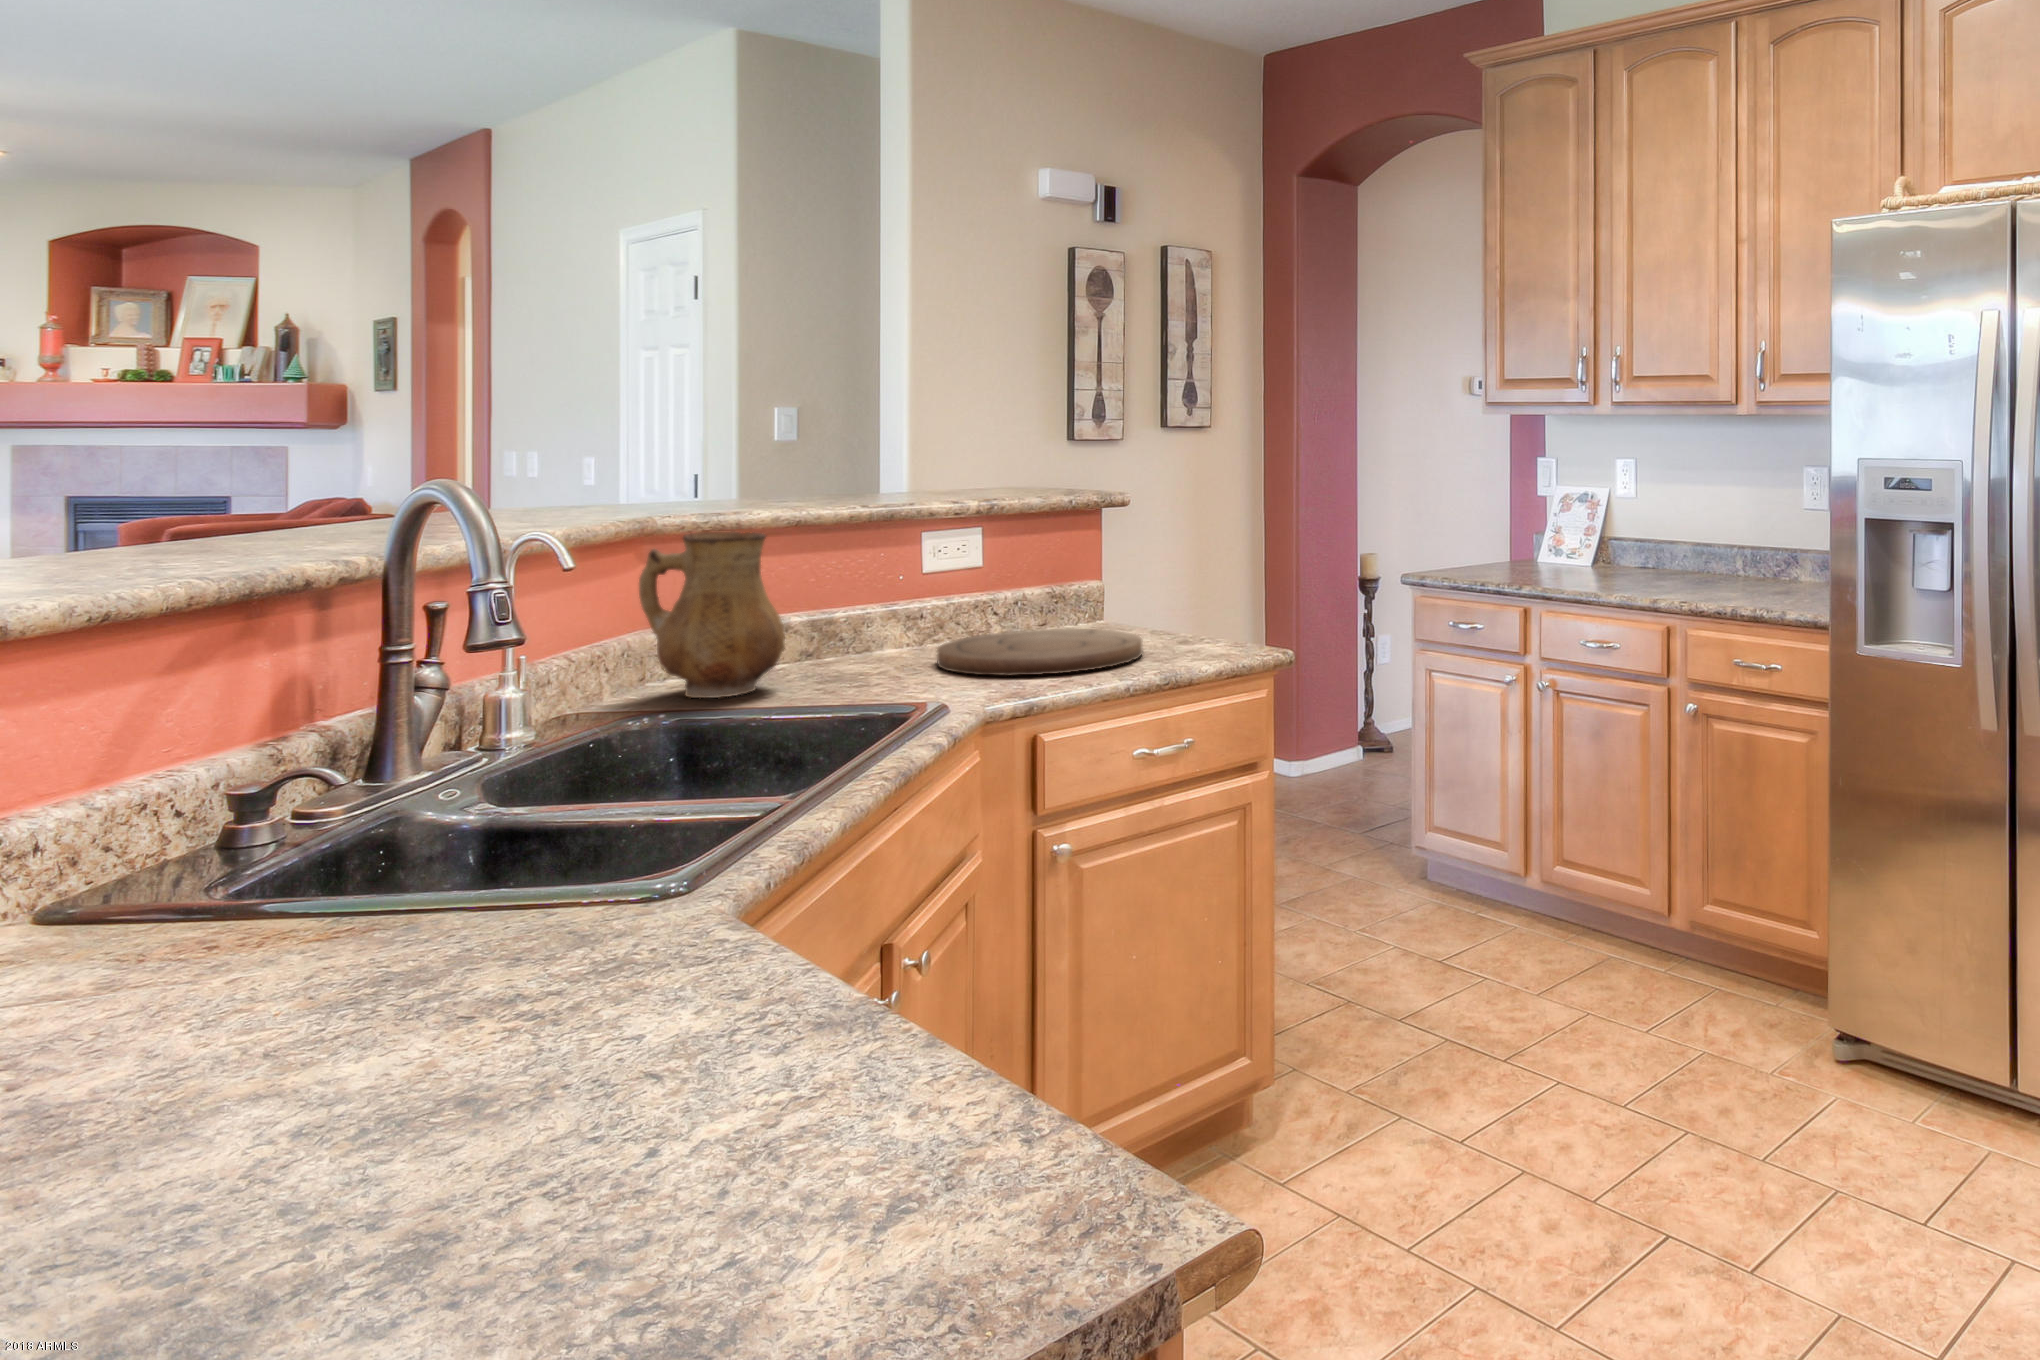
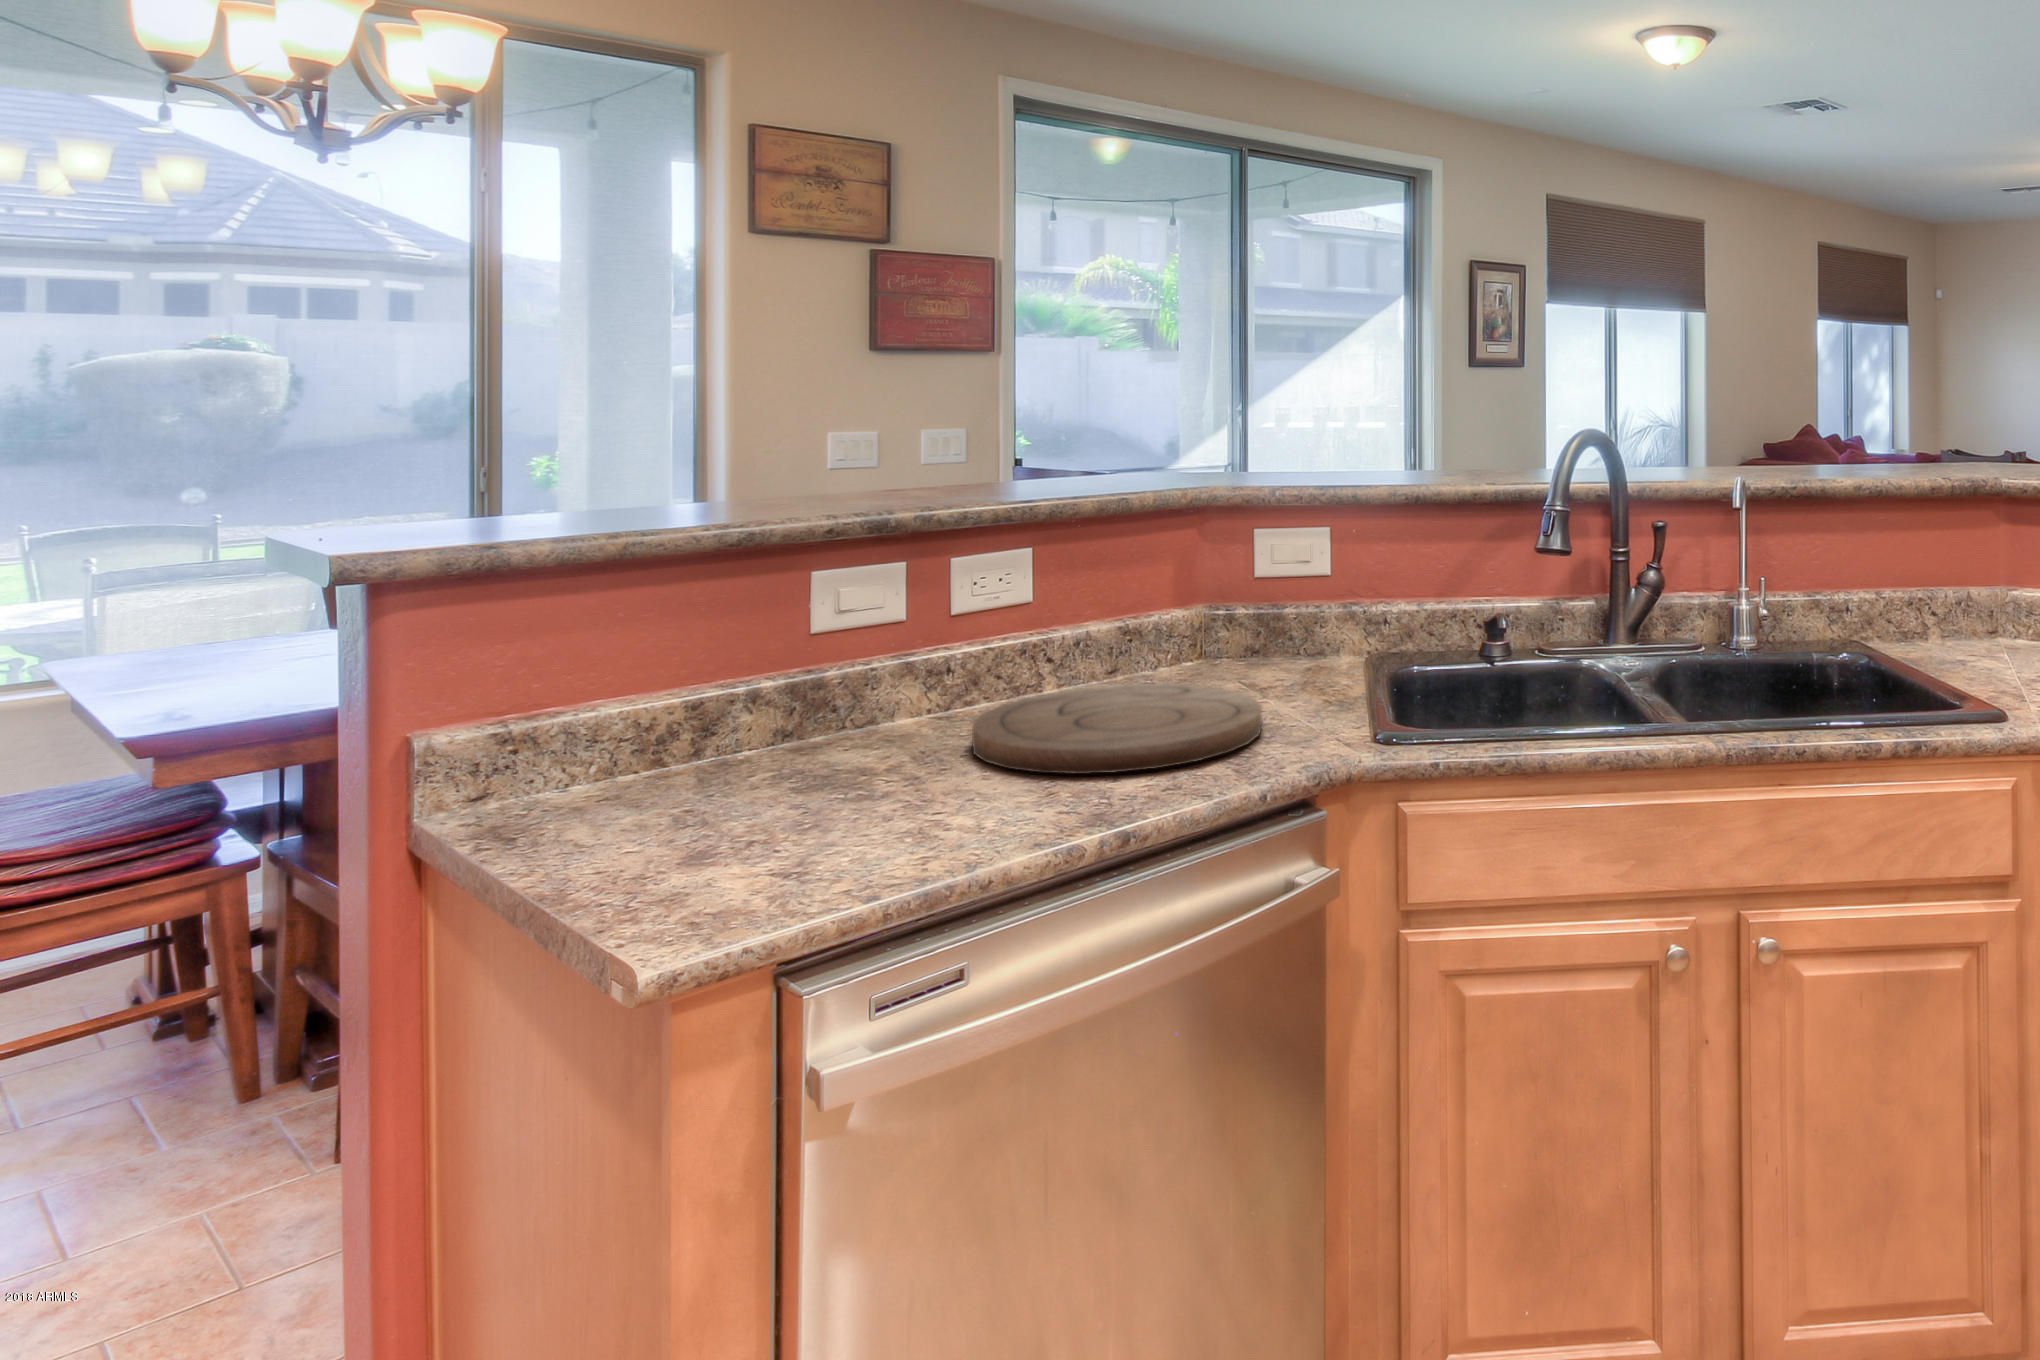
ceramic pitcher: present [639,531,785,698] -> none [517,564,745,828]

